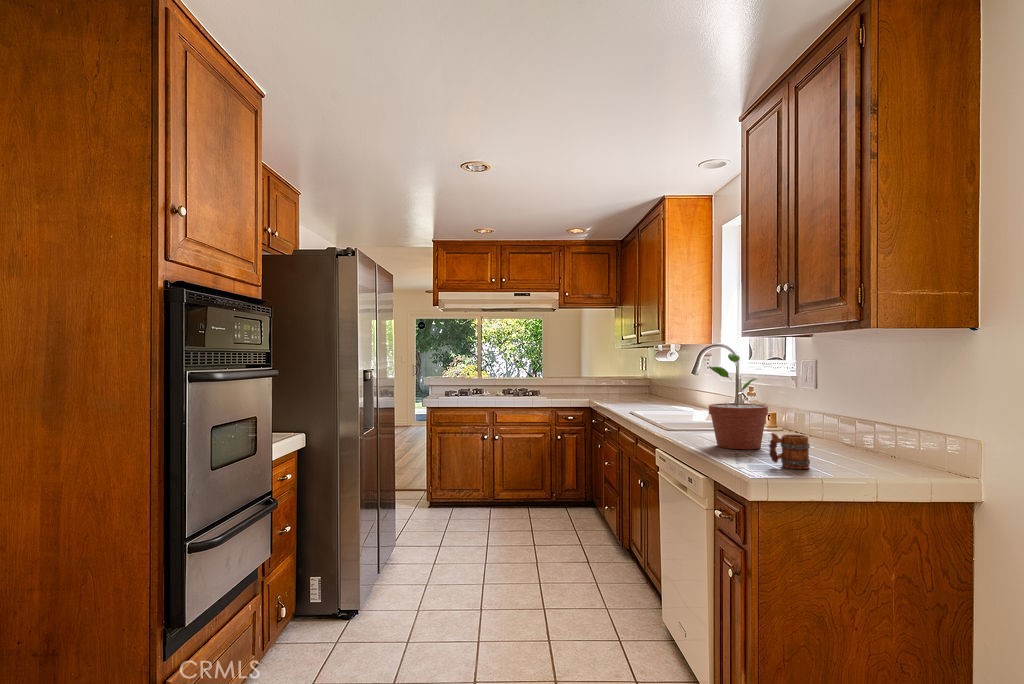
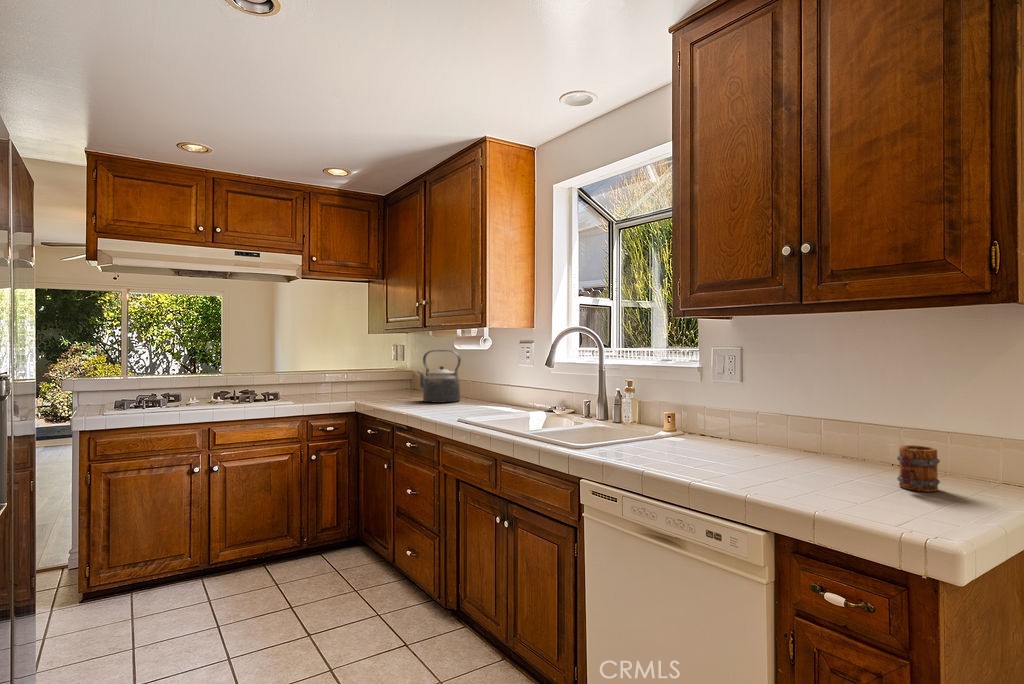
potted plant: present [709,353,768,449] -> none [720,341,807,467]
kettle: none [631,360,663,401] -> present [417,350,461,403]

